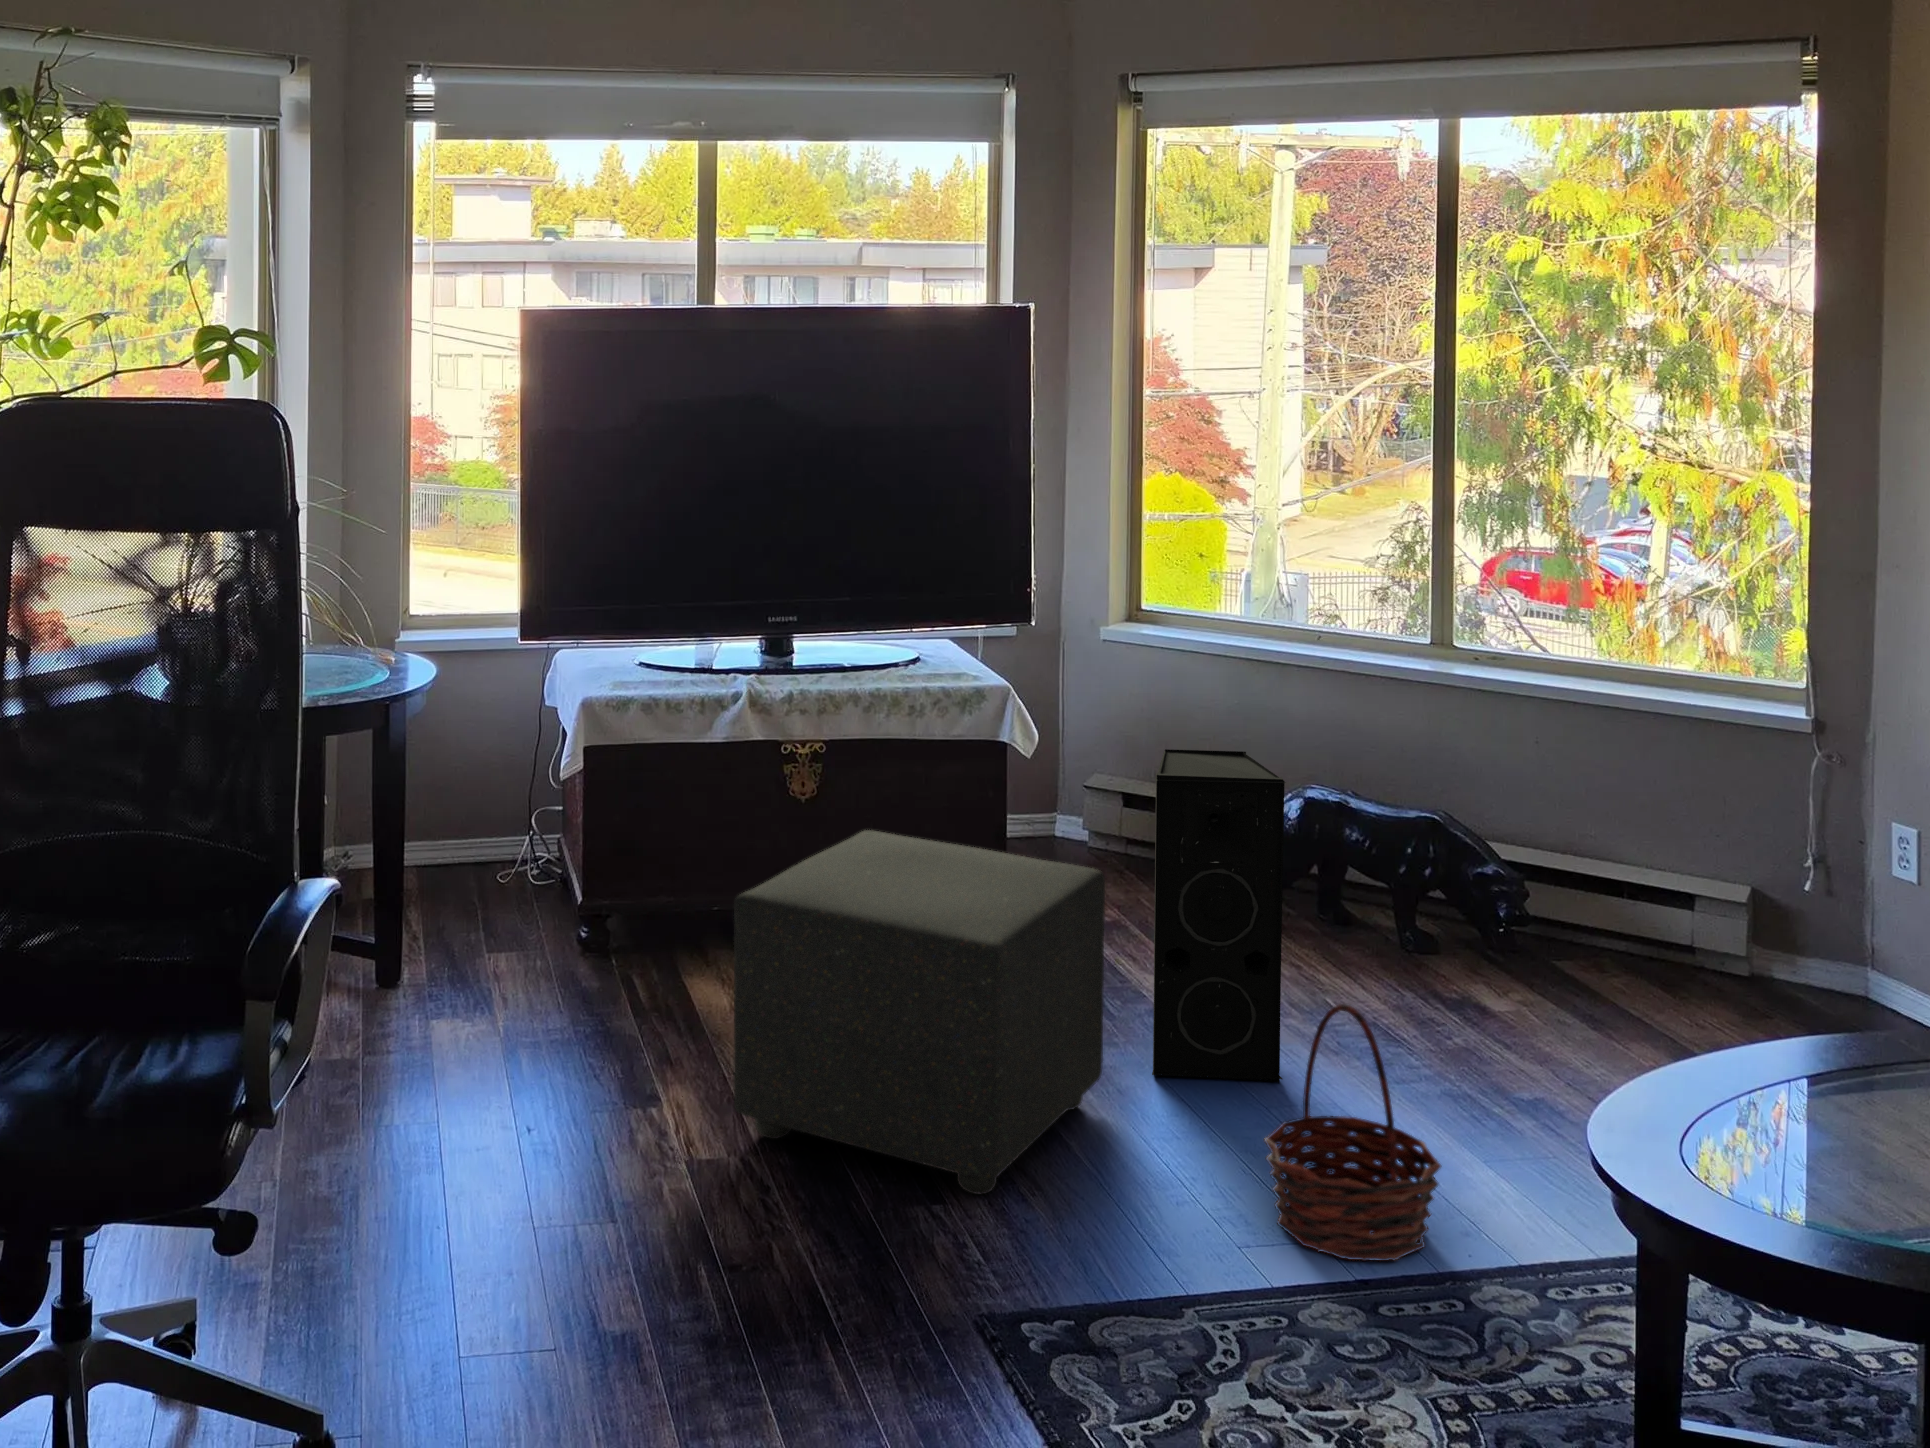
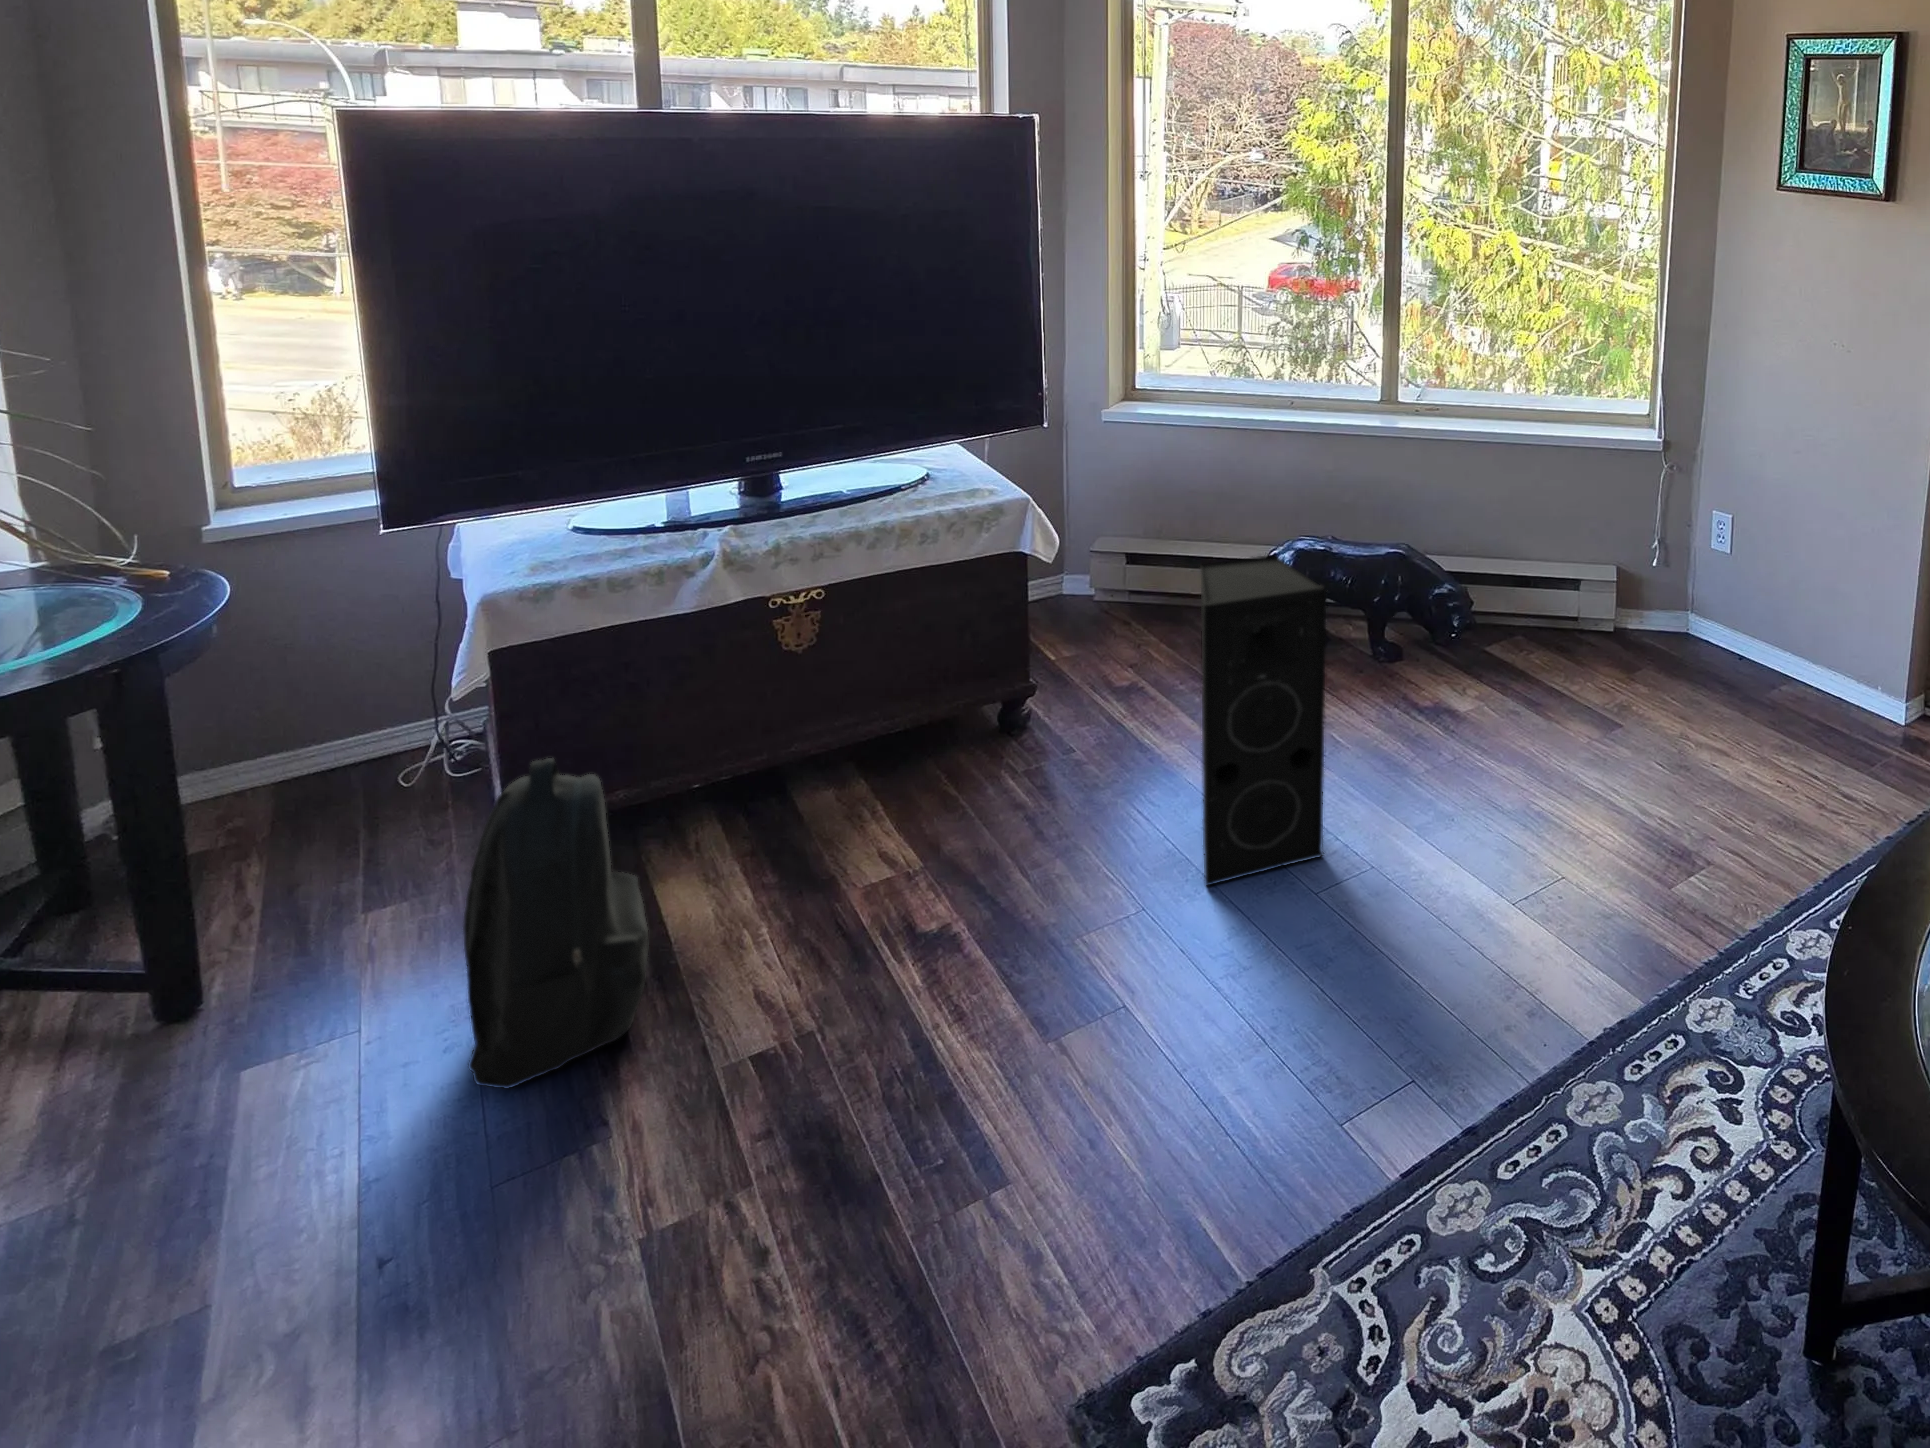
backpack: none [570,810,688,1062] -> present [463,758,648,1088]
ottoman: present [733,830,1105,1195] -> none [693,716,1162,1158]
basket: present [1264,1004,1441,1261] -> none [1354,847,1522,1107]

